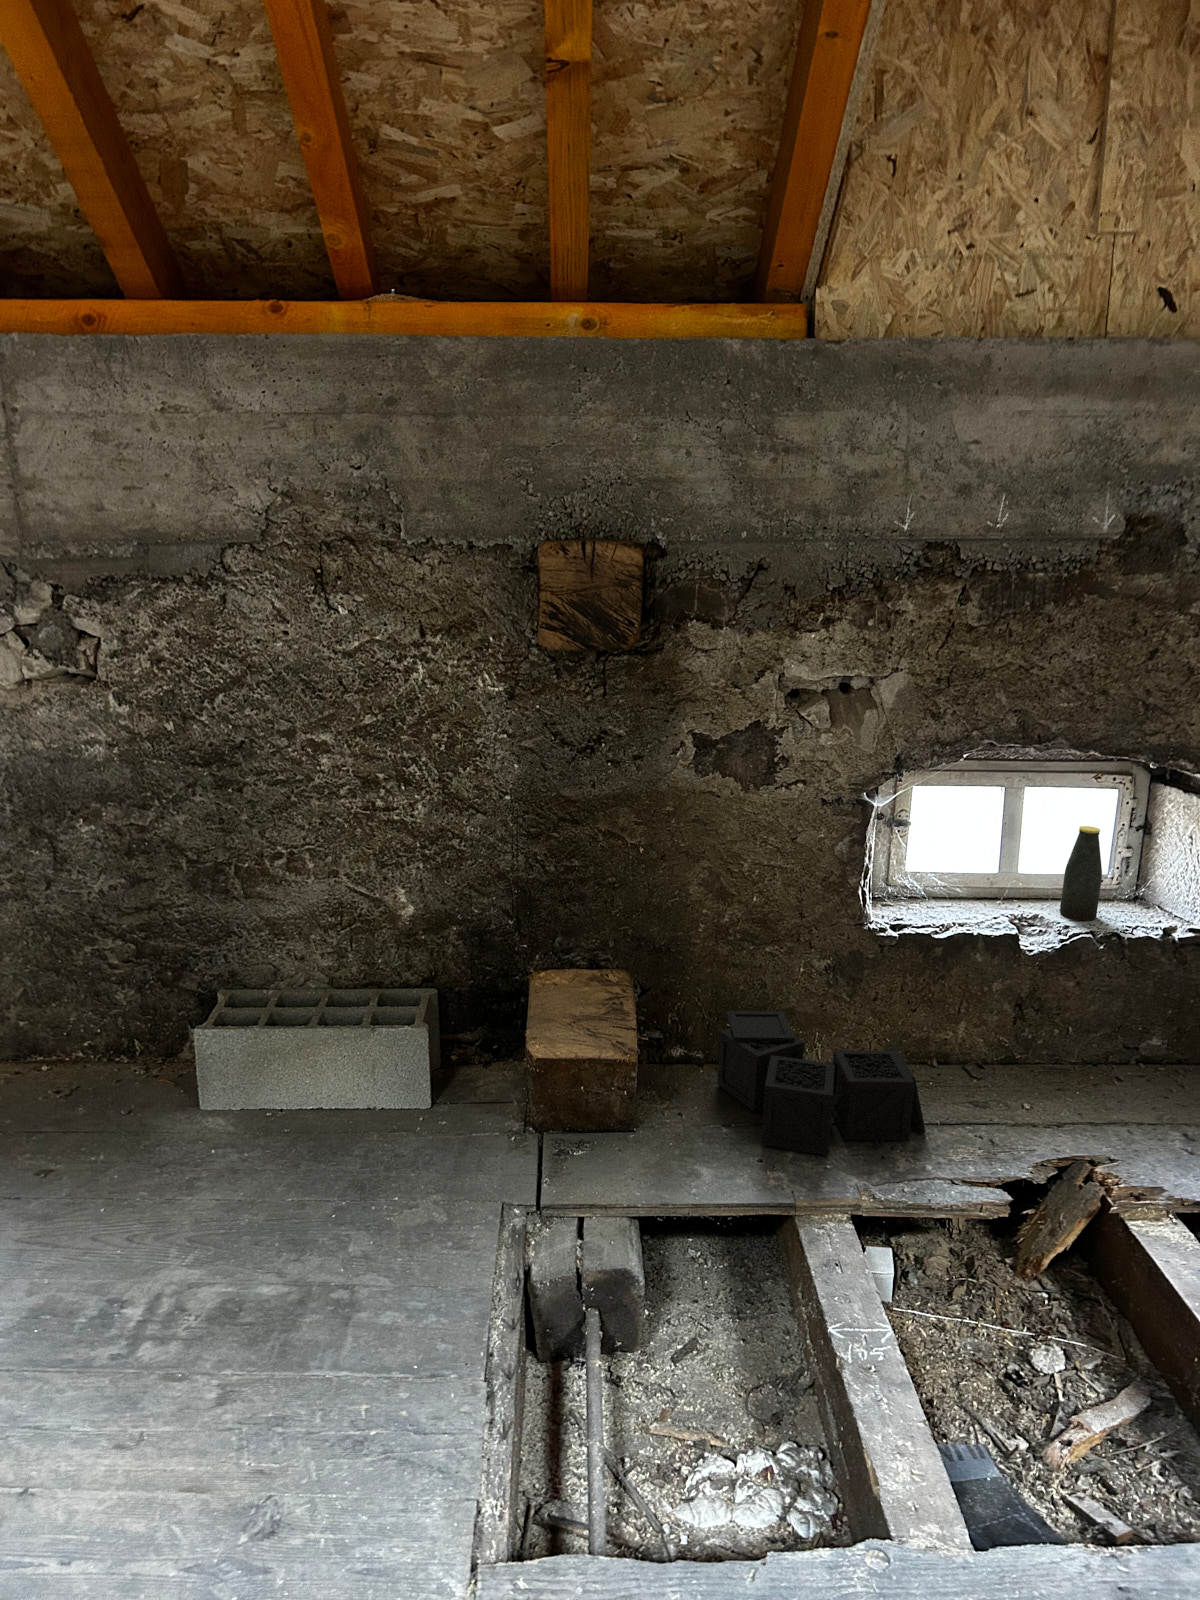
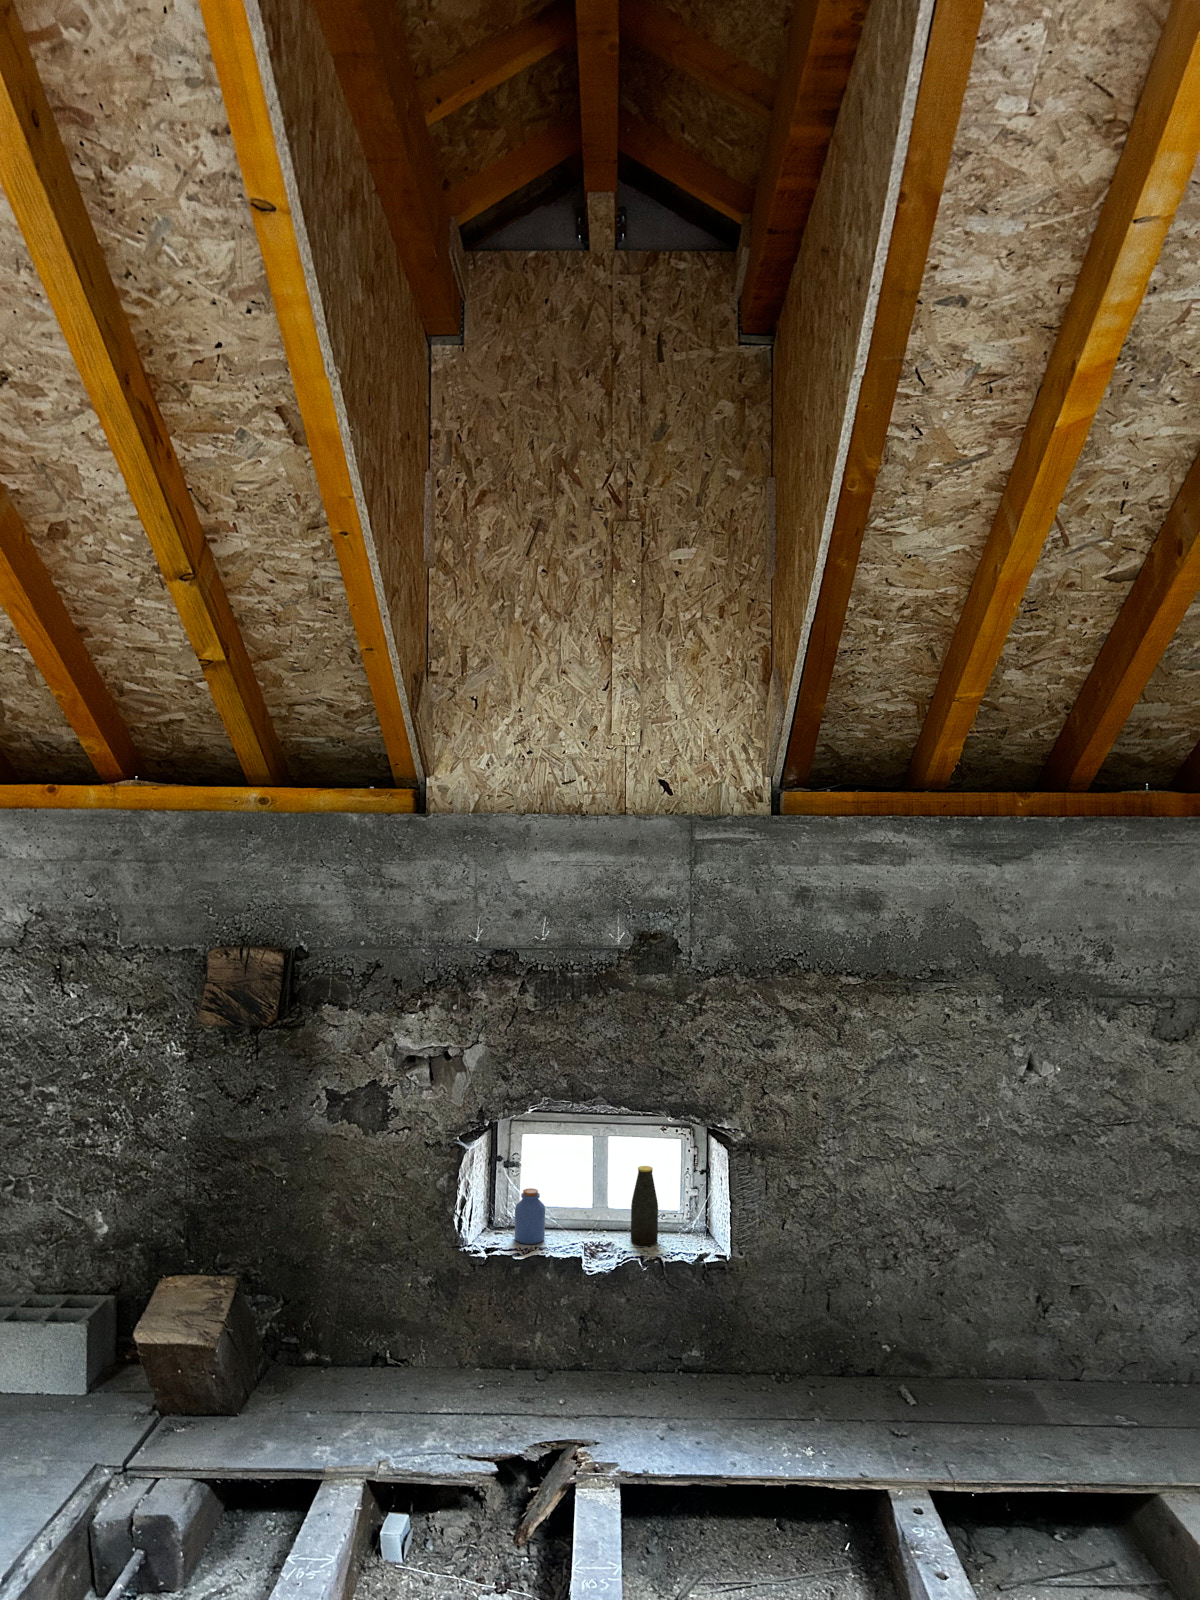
jar: none [919,855,962,921] -> present [515,1188,545,1244]
storage bin: present [718,1011,926,1159] -> none [328,1320,472,1440]

